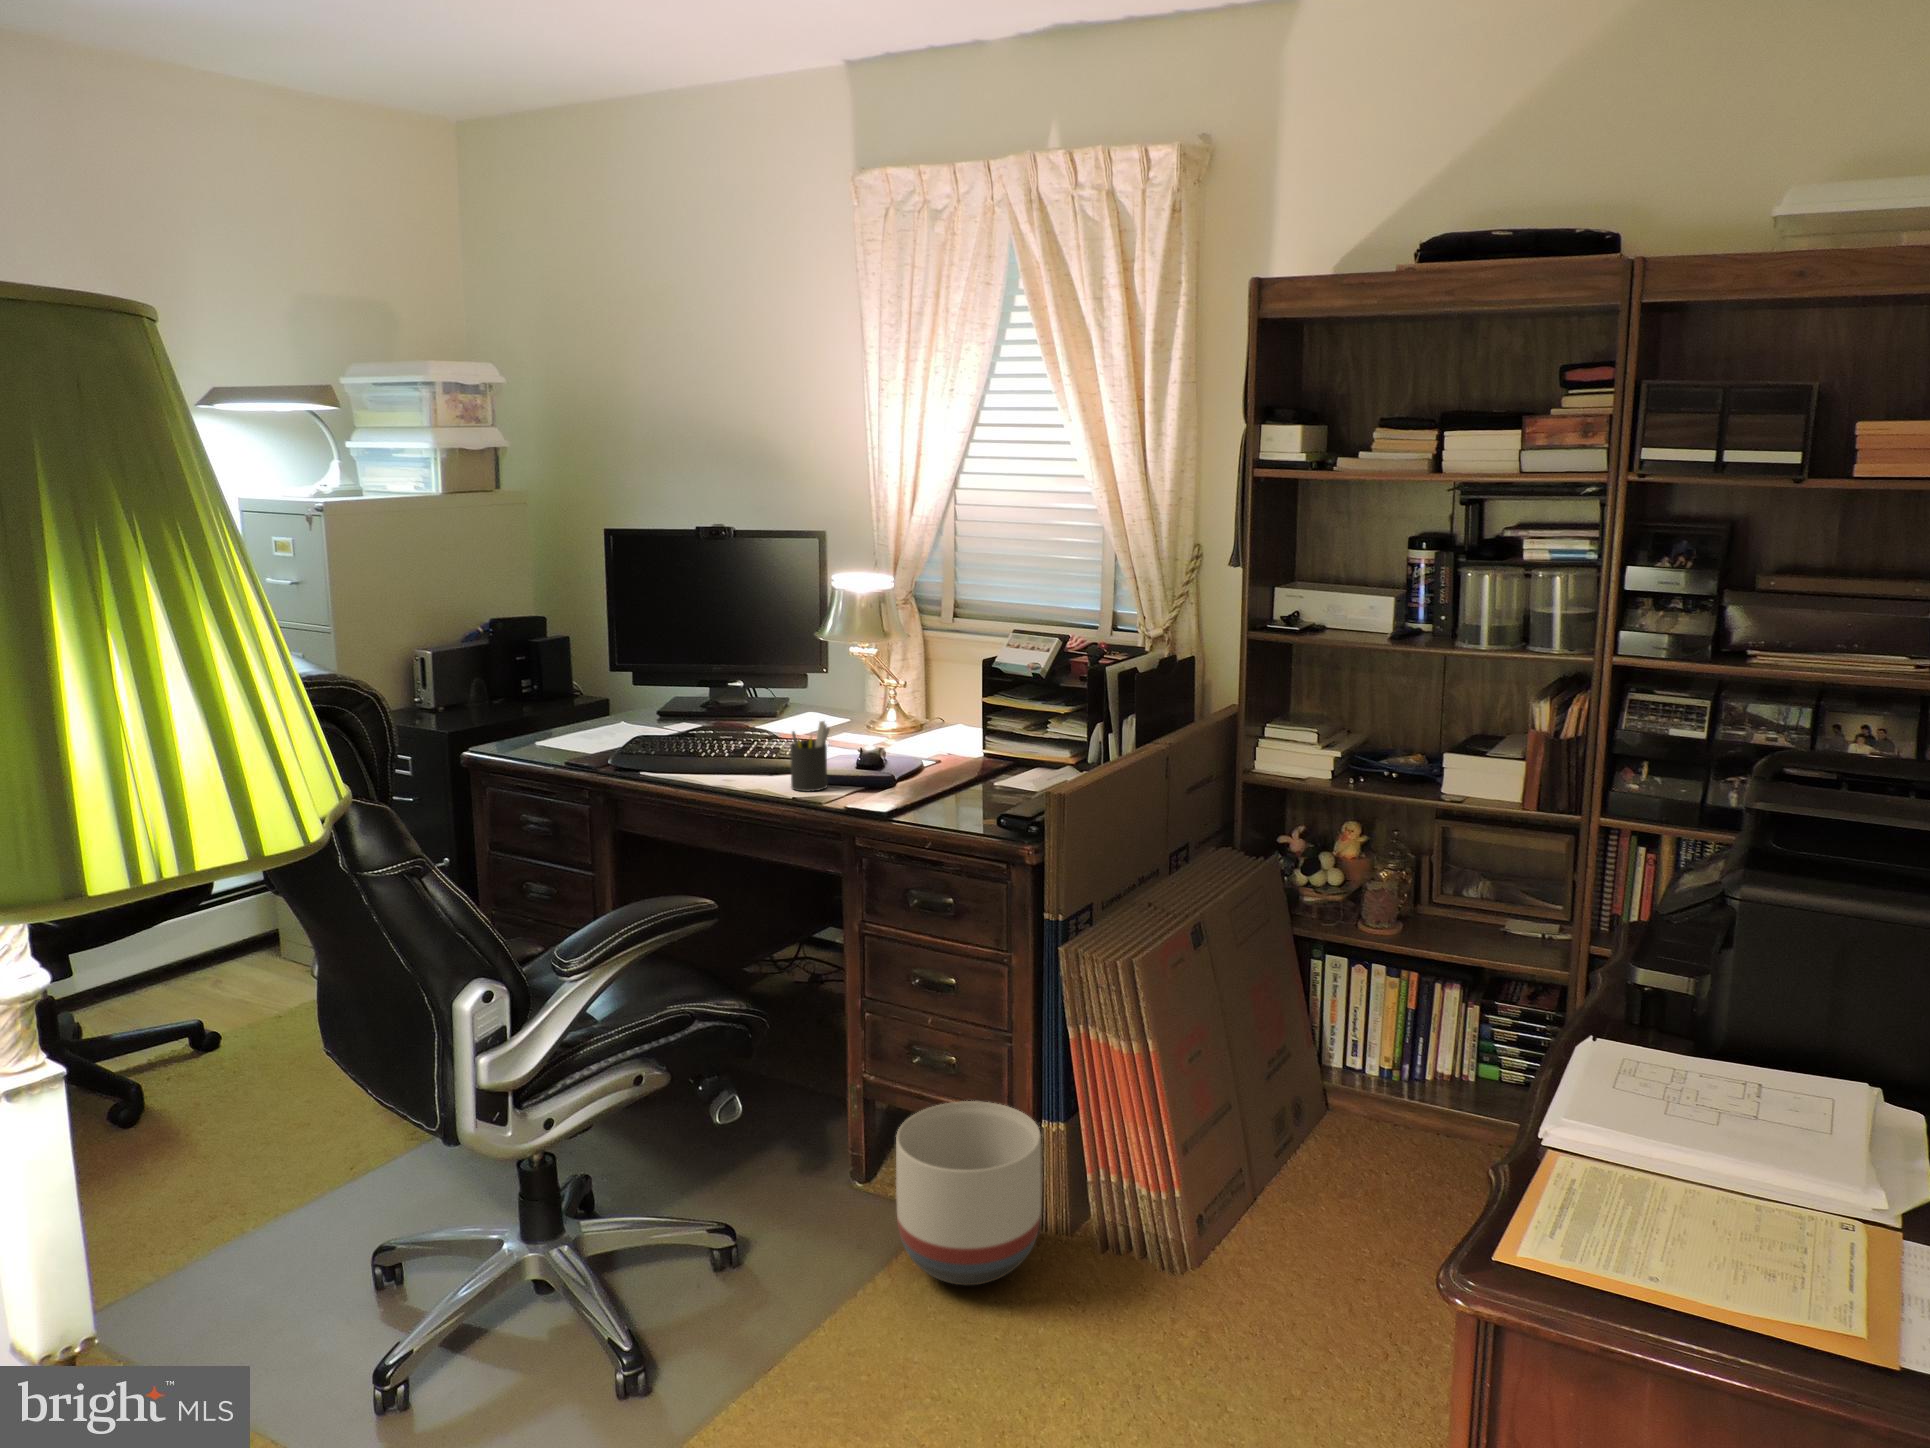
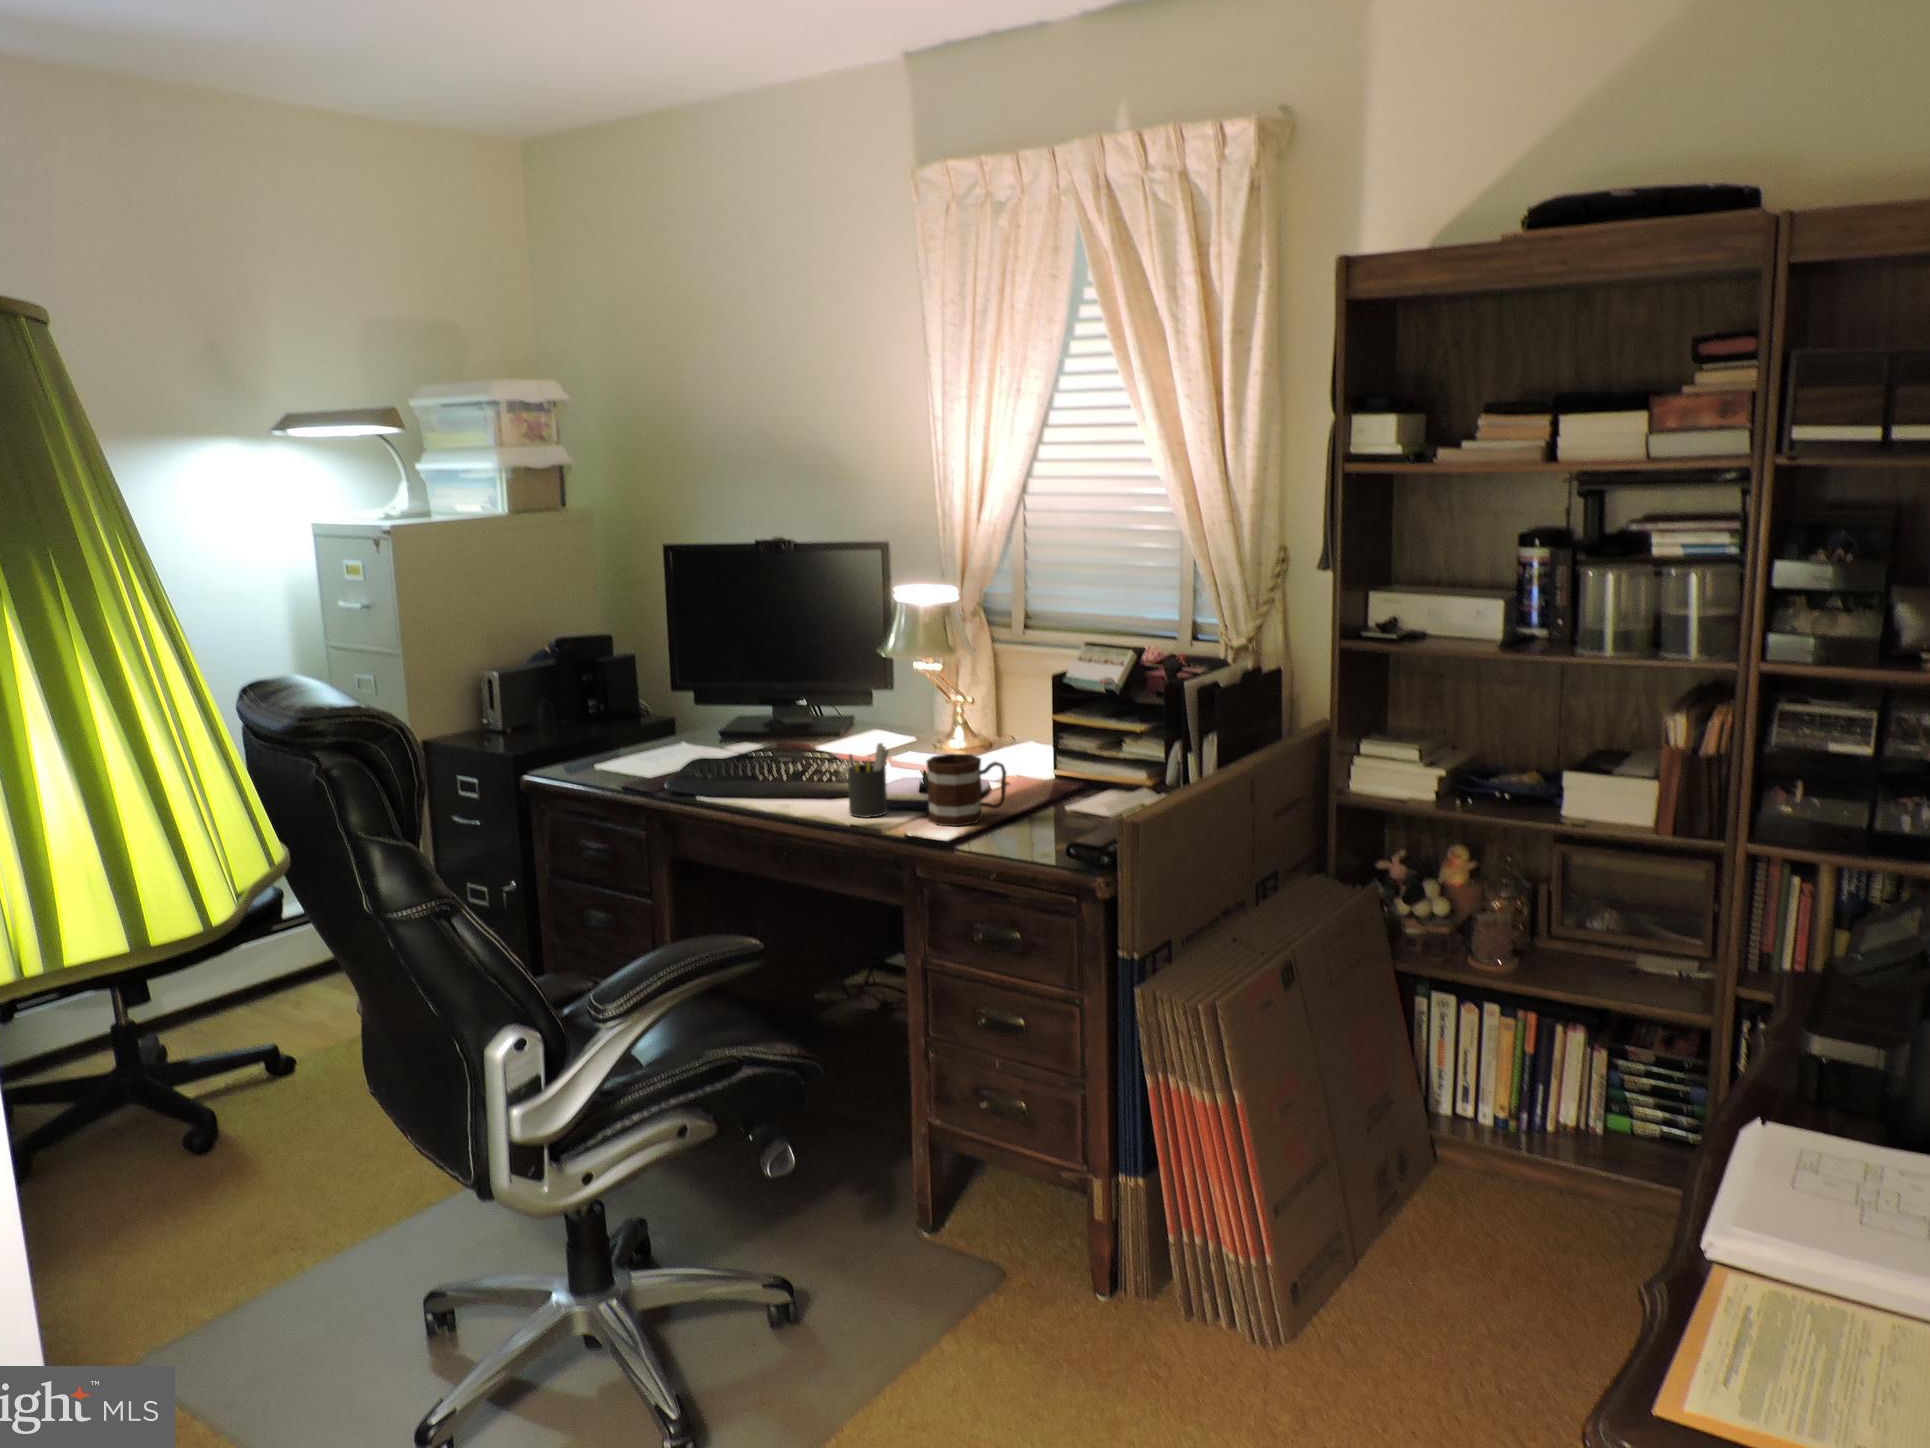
mug: none [866,732,942,800] -> present [926,754,1006,827]
planter: present [896,1101,1041,1285] -> none [960,1152,1117,1353]

